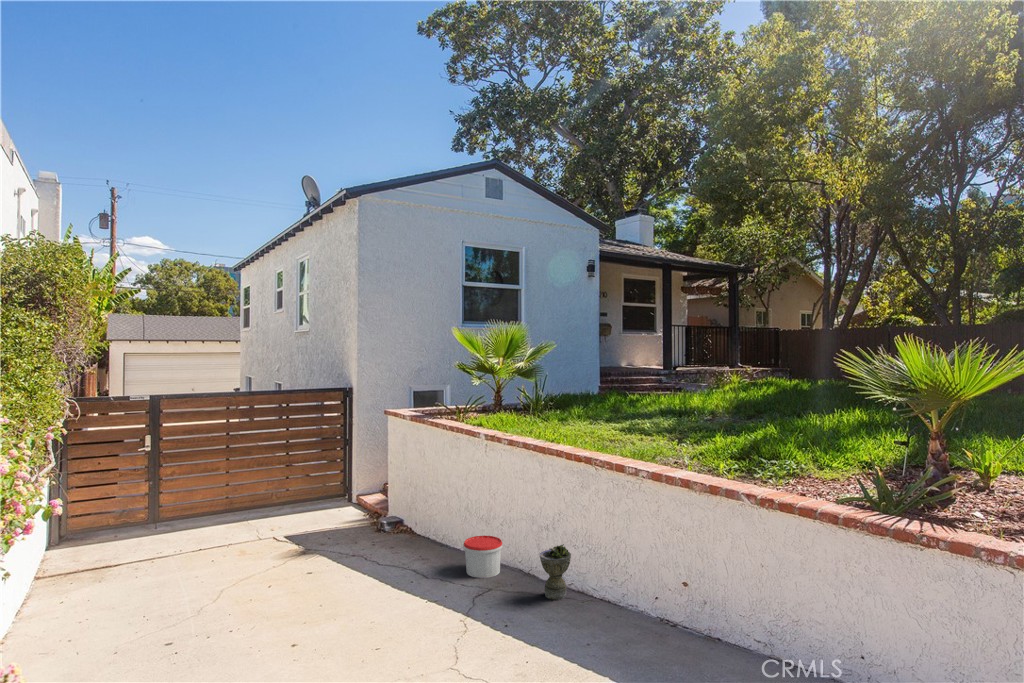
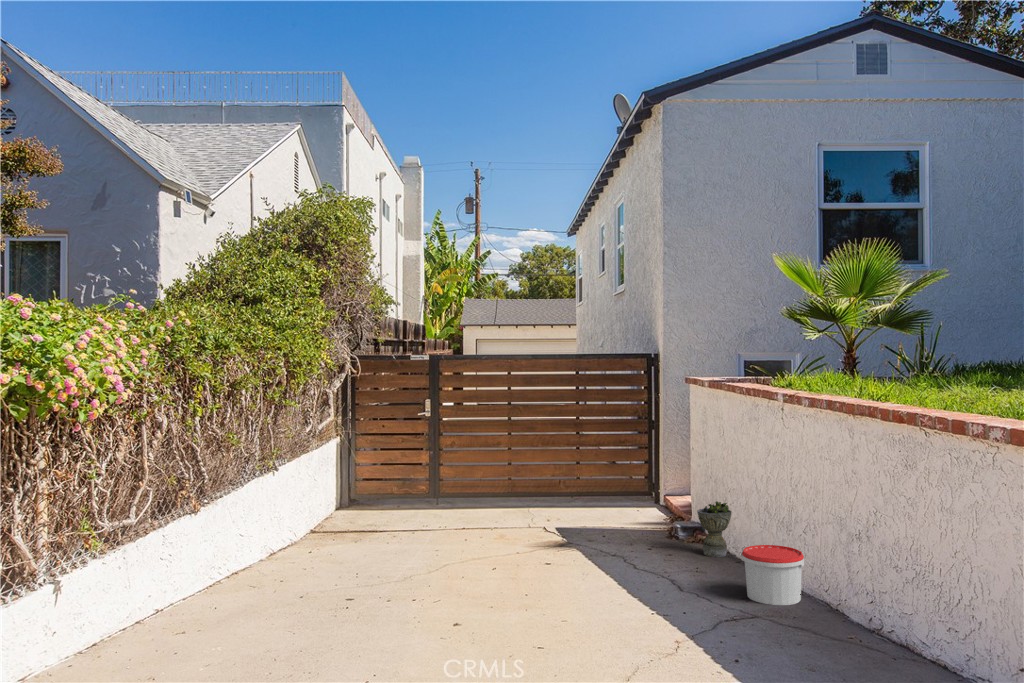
planter: present [540,544,571,600] -> present [697,501,732,557]

